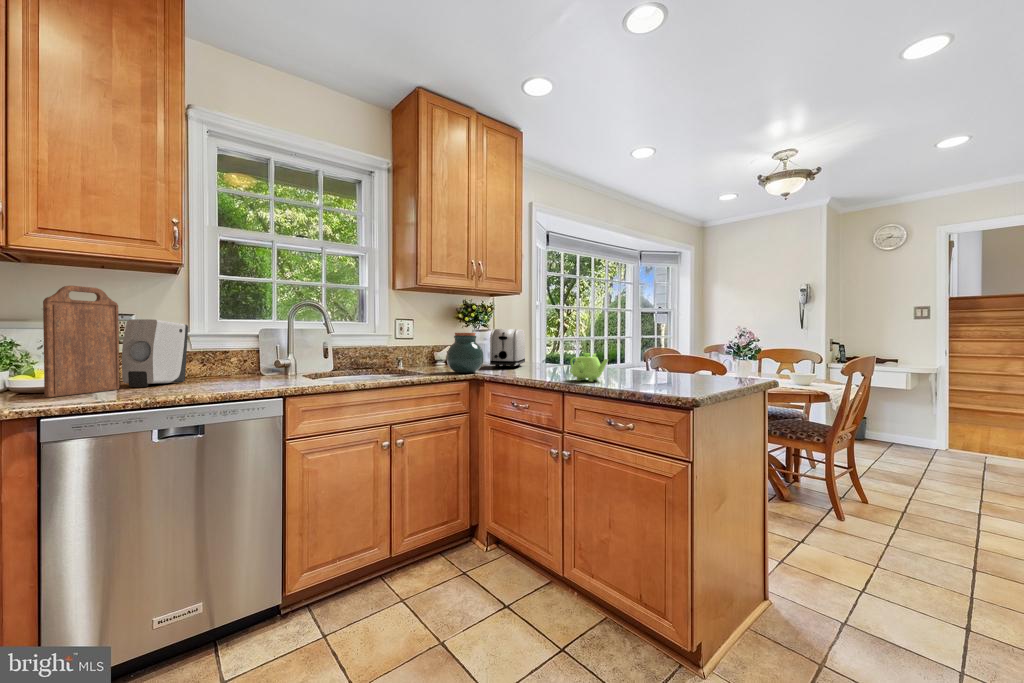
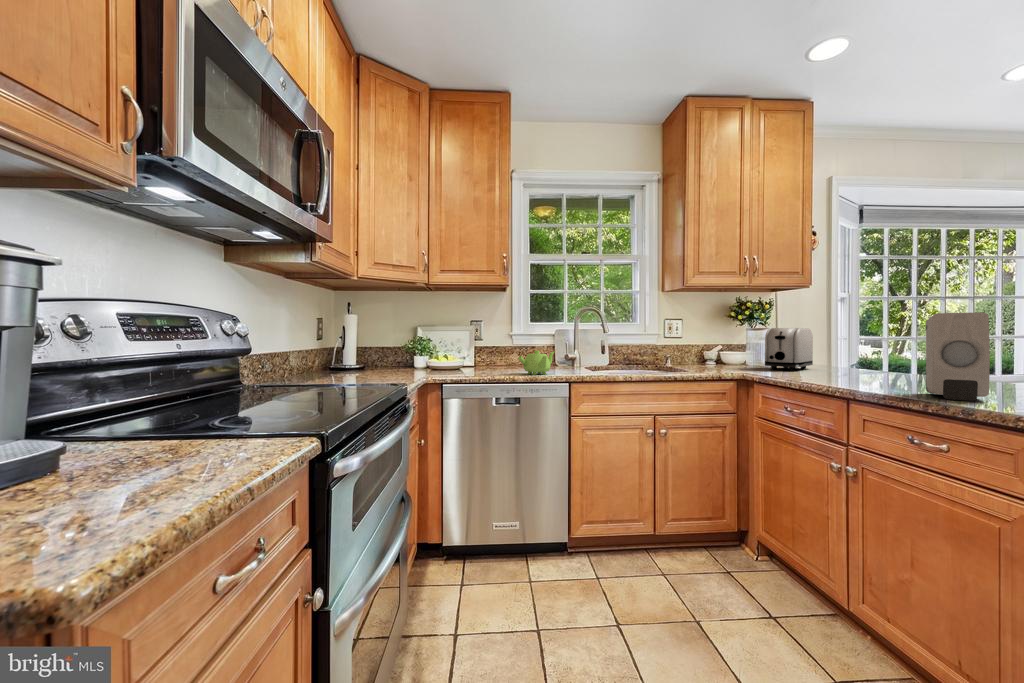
cutting board: present [43,286,119,397] -> none [443,304,475,372]
soap dispenser: present [122,319,188,387] -> present [926,312,990,401]
jar: present [447,333,483,373] -> none [713,332,753,372]
teapot: present [570,353,608,382] -> present [518,351,554,375]

